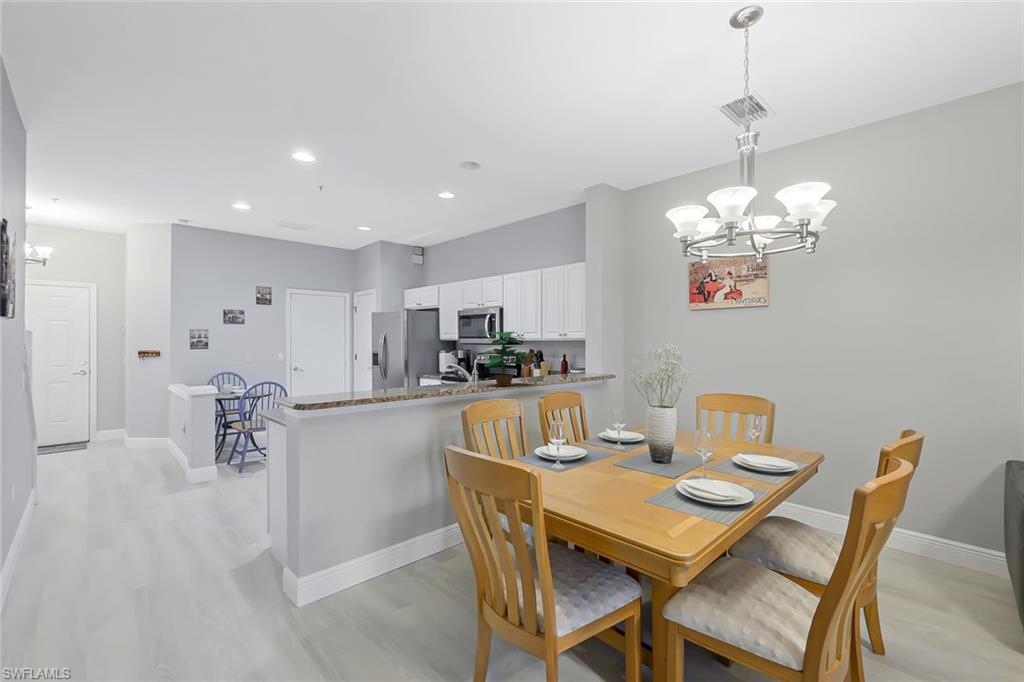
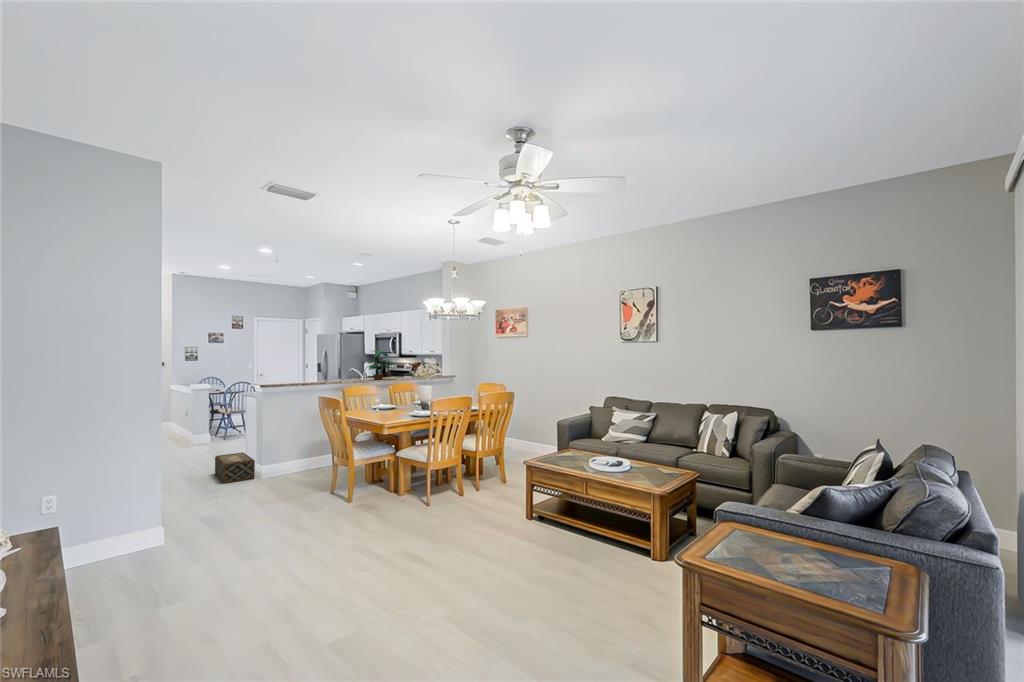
woven basket: none [207,528,282,617] -> present [215,453,255,483]

